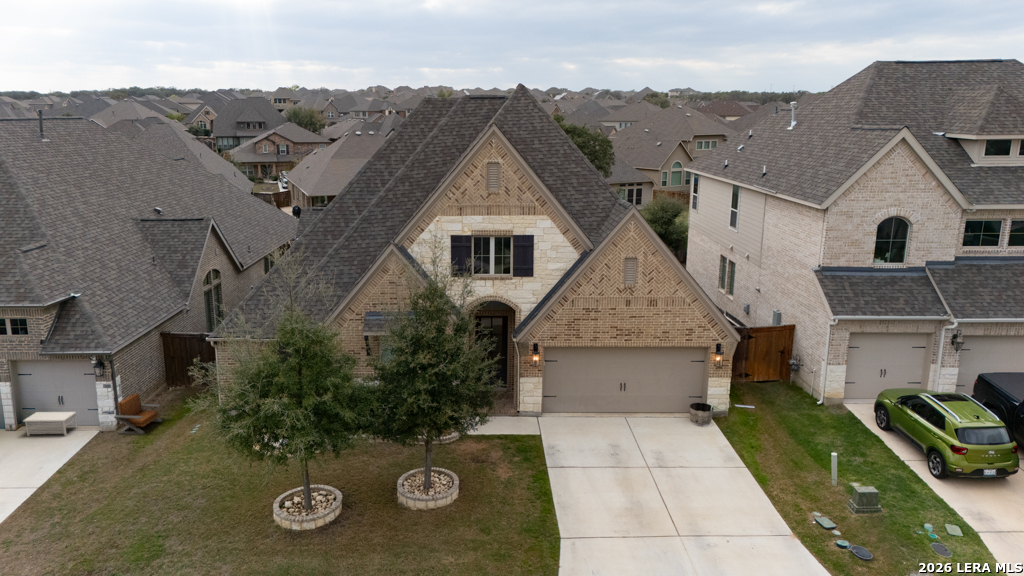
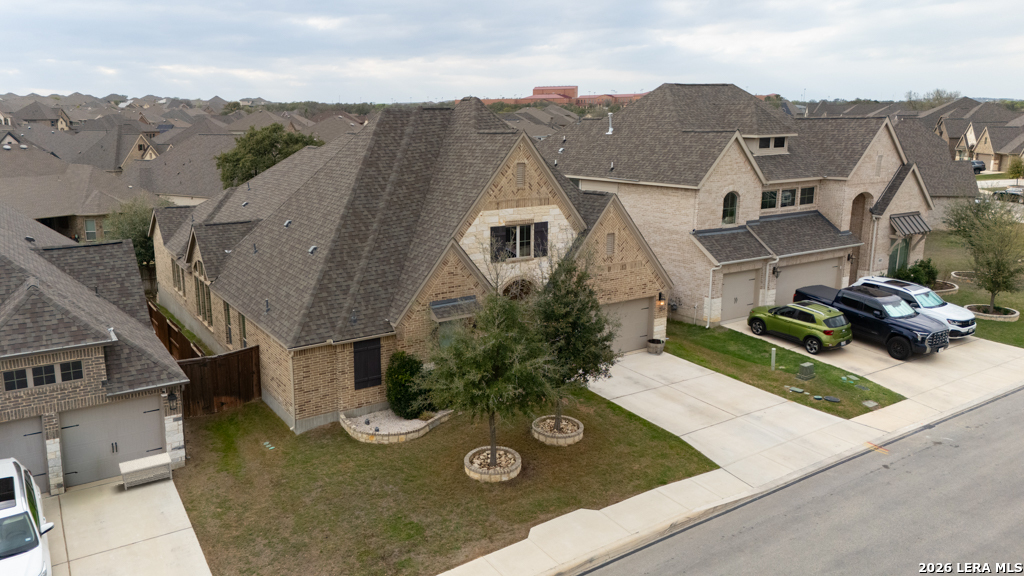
lounge chair: present [114,394,162,434] -> none [220,419,256,463]

